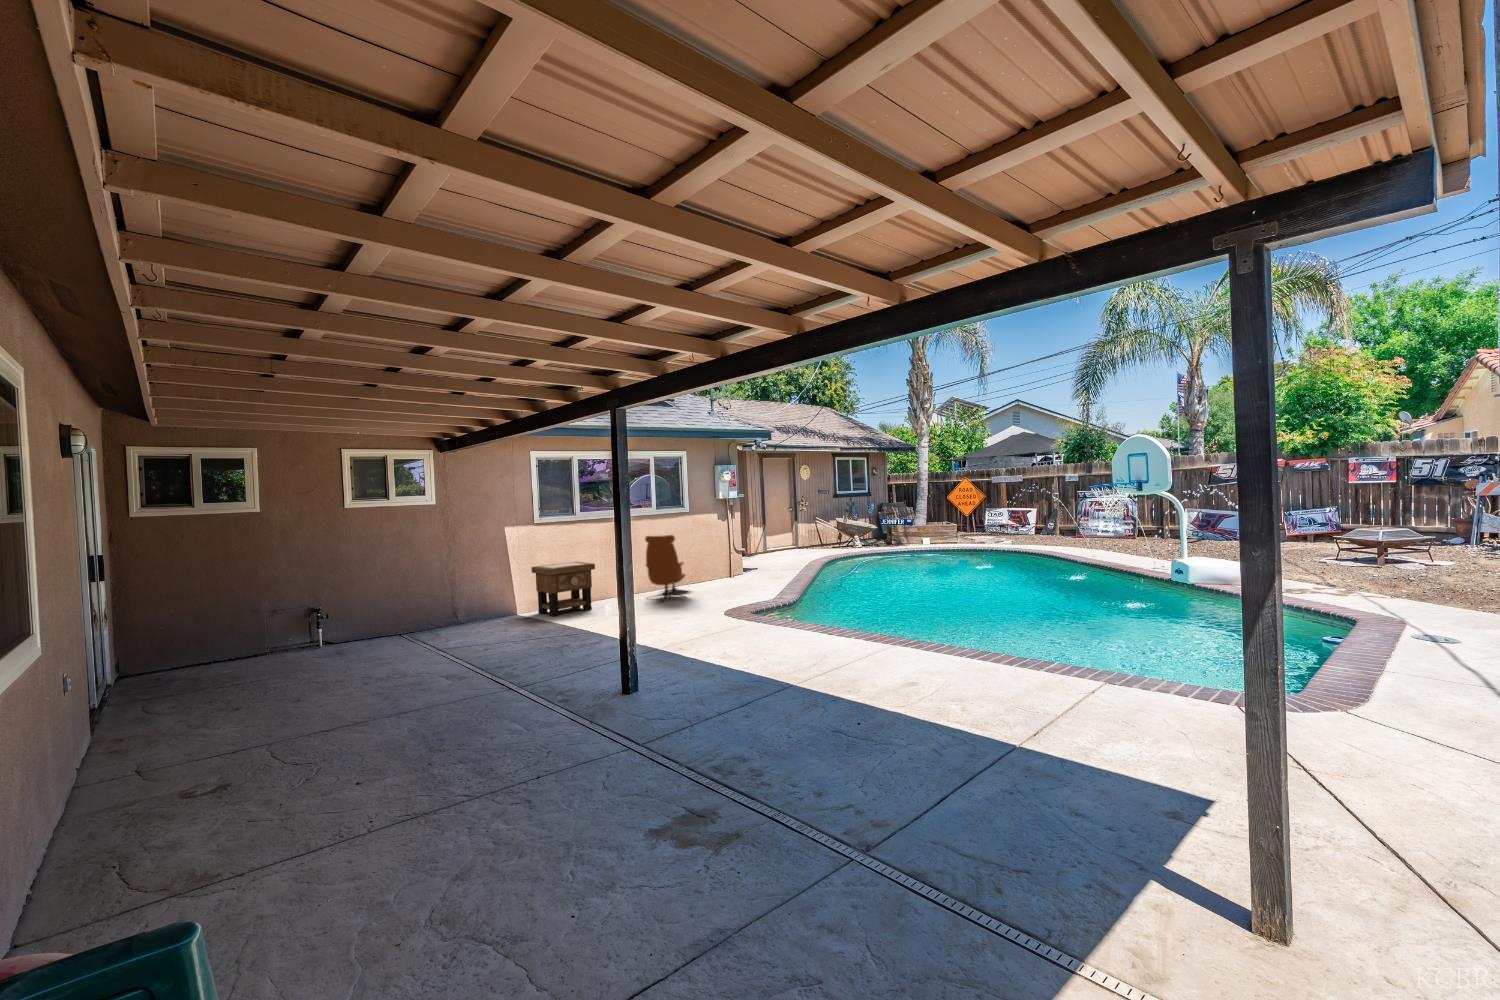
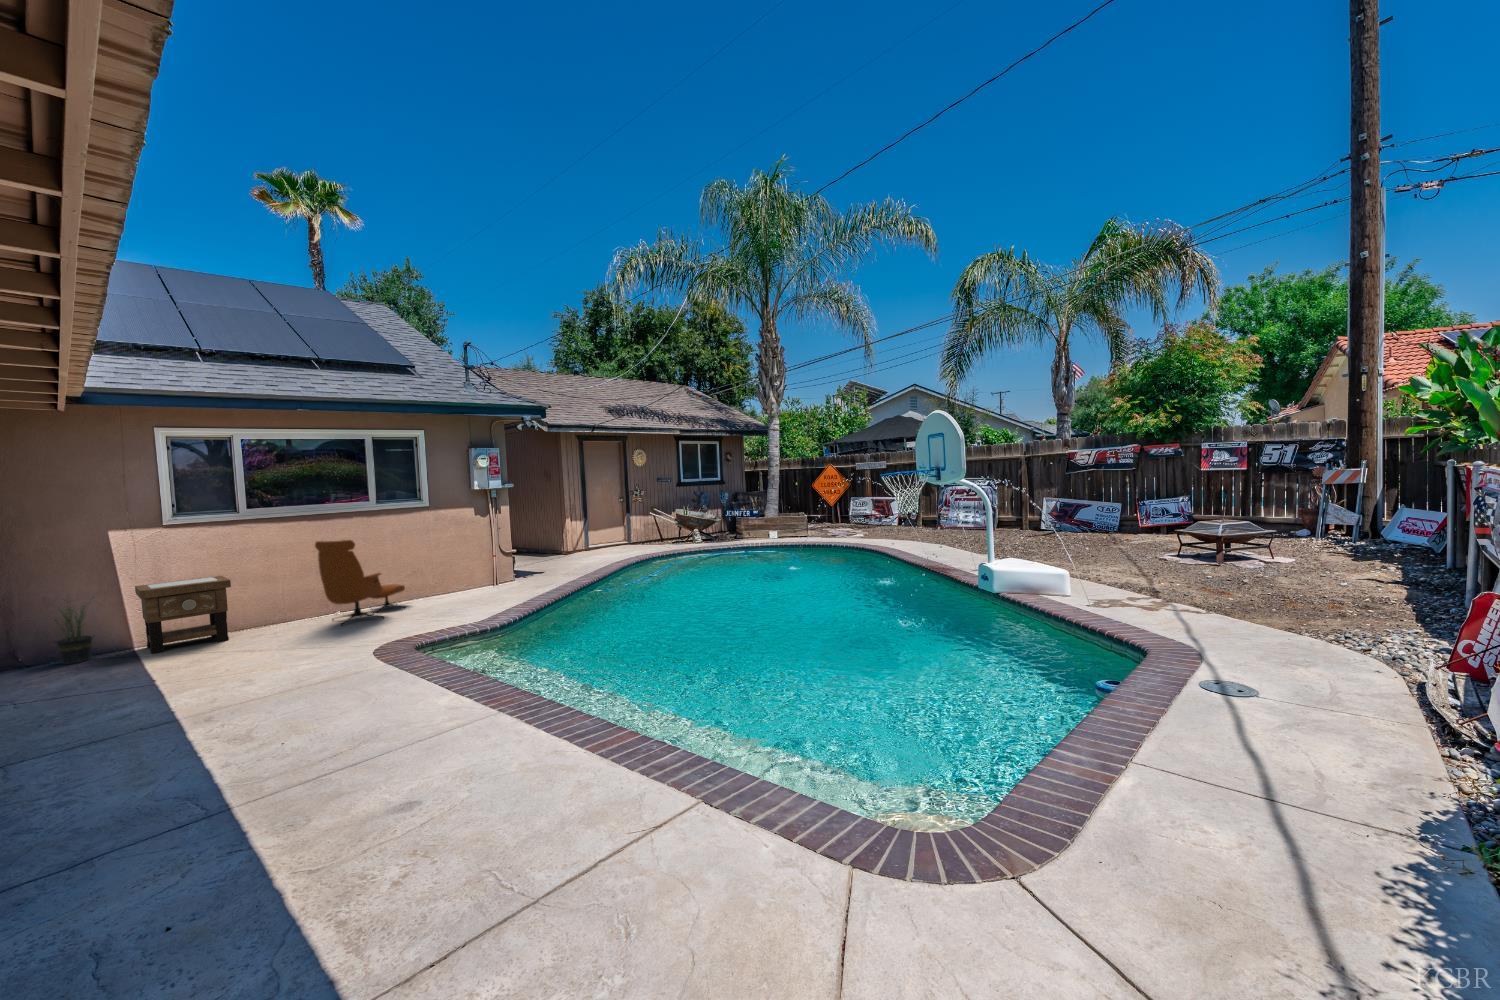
potted plant: none [485,570,521,622] -> present [48,601,93,664]

